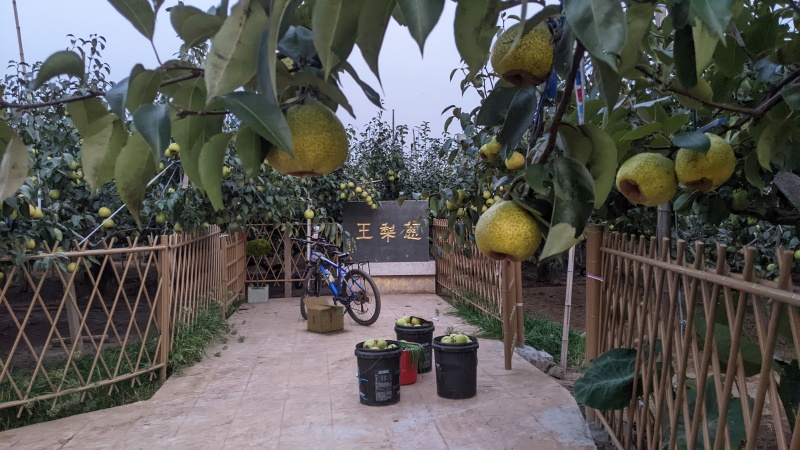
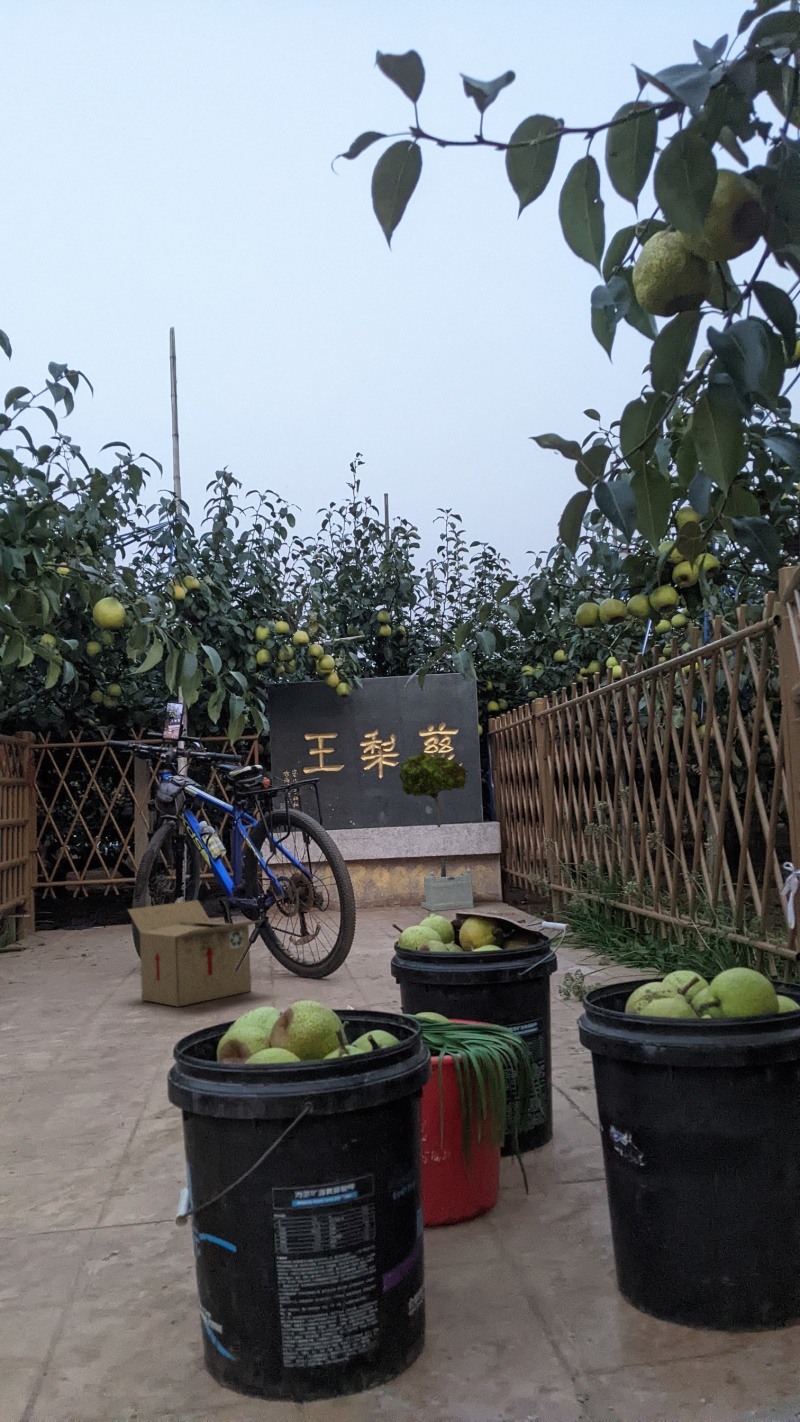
potted tree: present [245,238,272,303] -> present [399,751,474,911]

